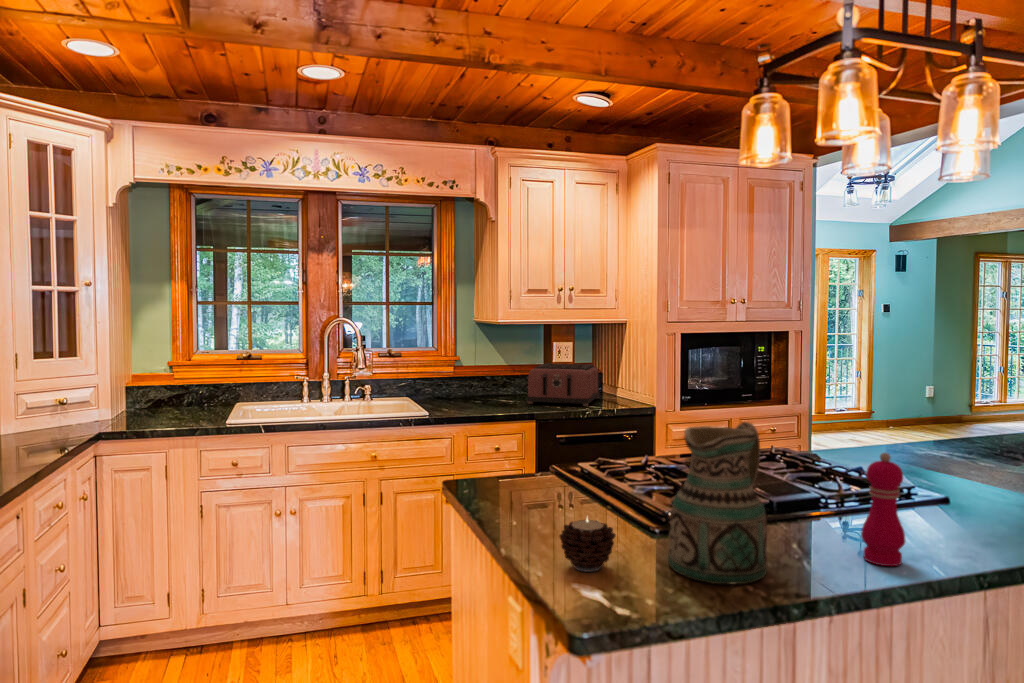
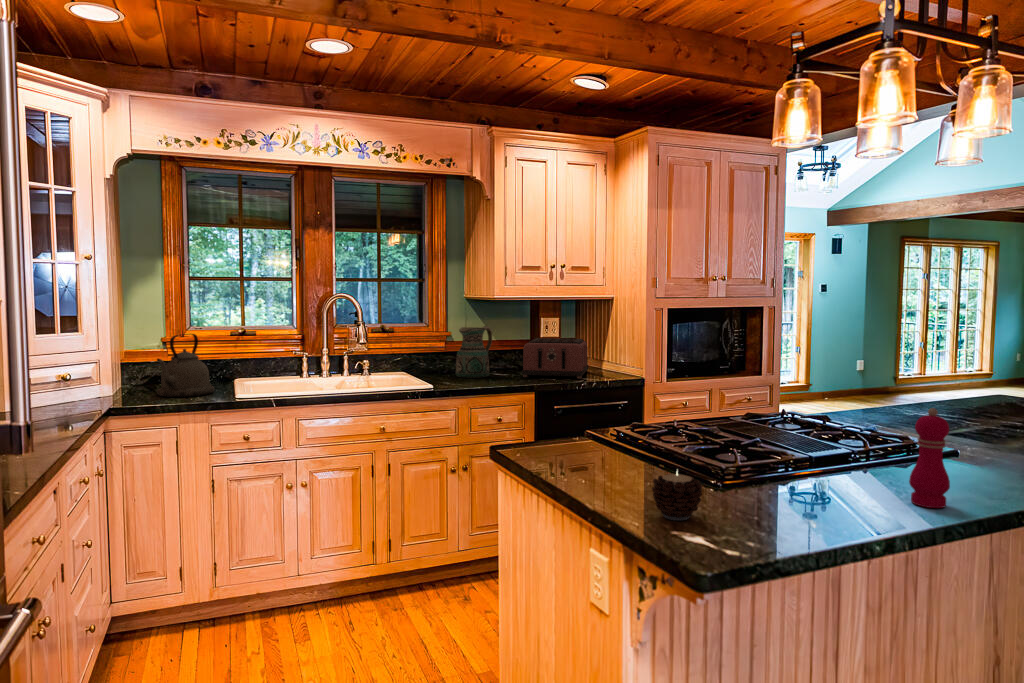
kettle: none [150,358,211,421] -> present [157,334,214,397]
ceramic pitcher: present [668,422,767,584] -> present [456,326,492,378]

